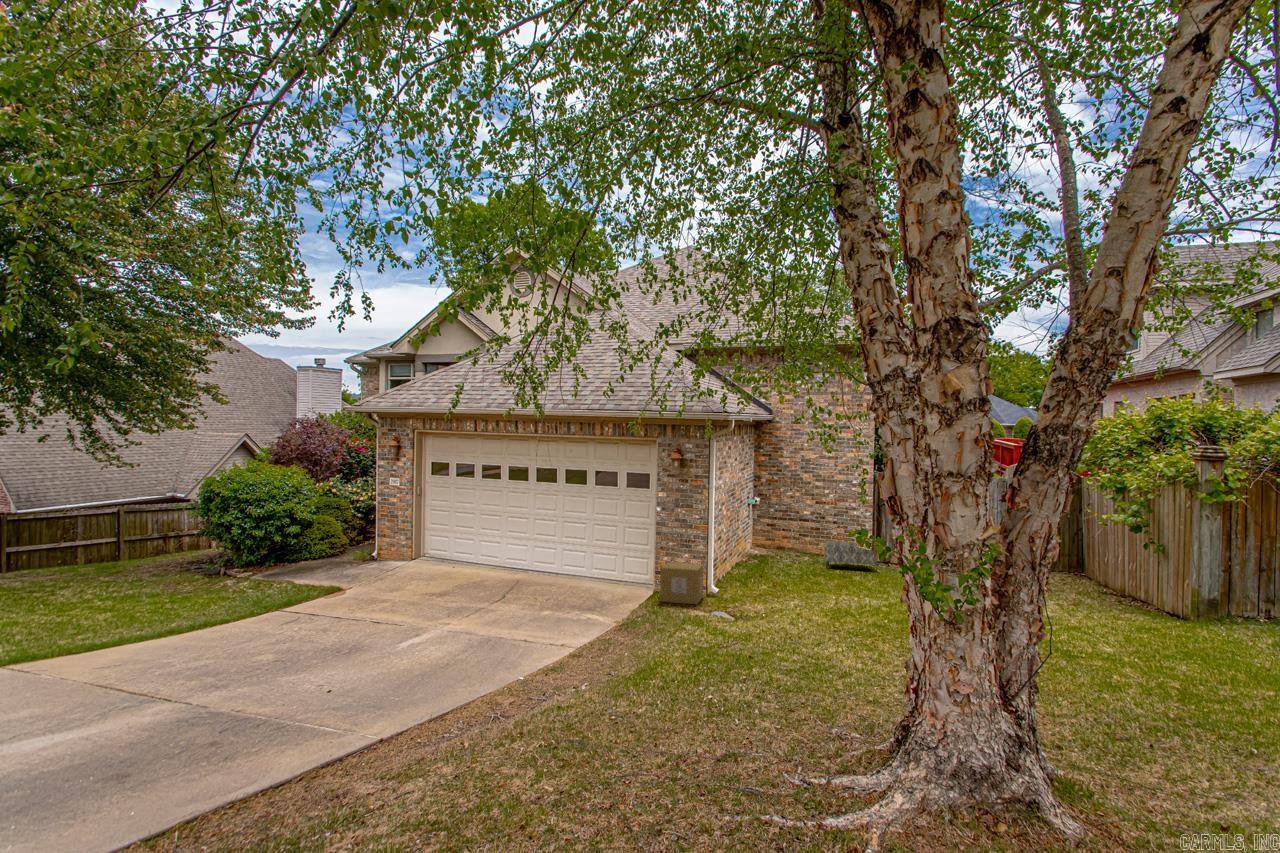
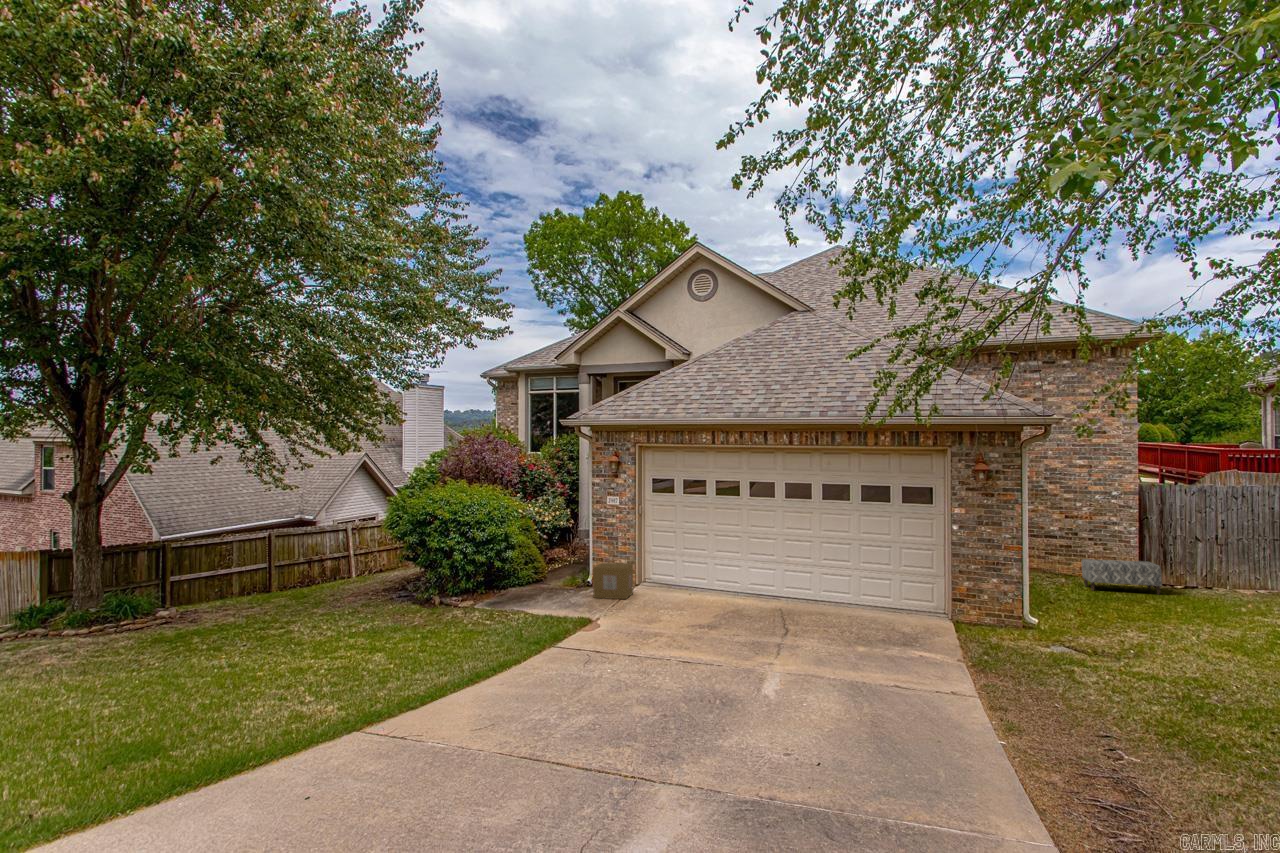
cardboard box: present [660,562,703,604] -> present [593,563,633,599]

